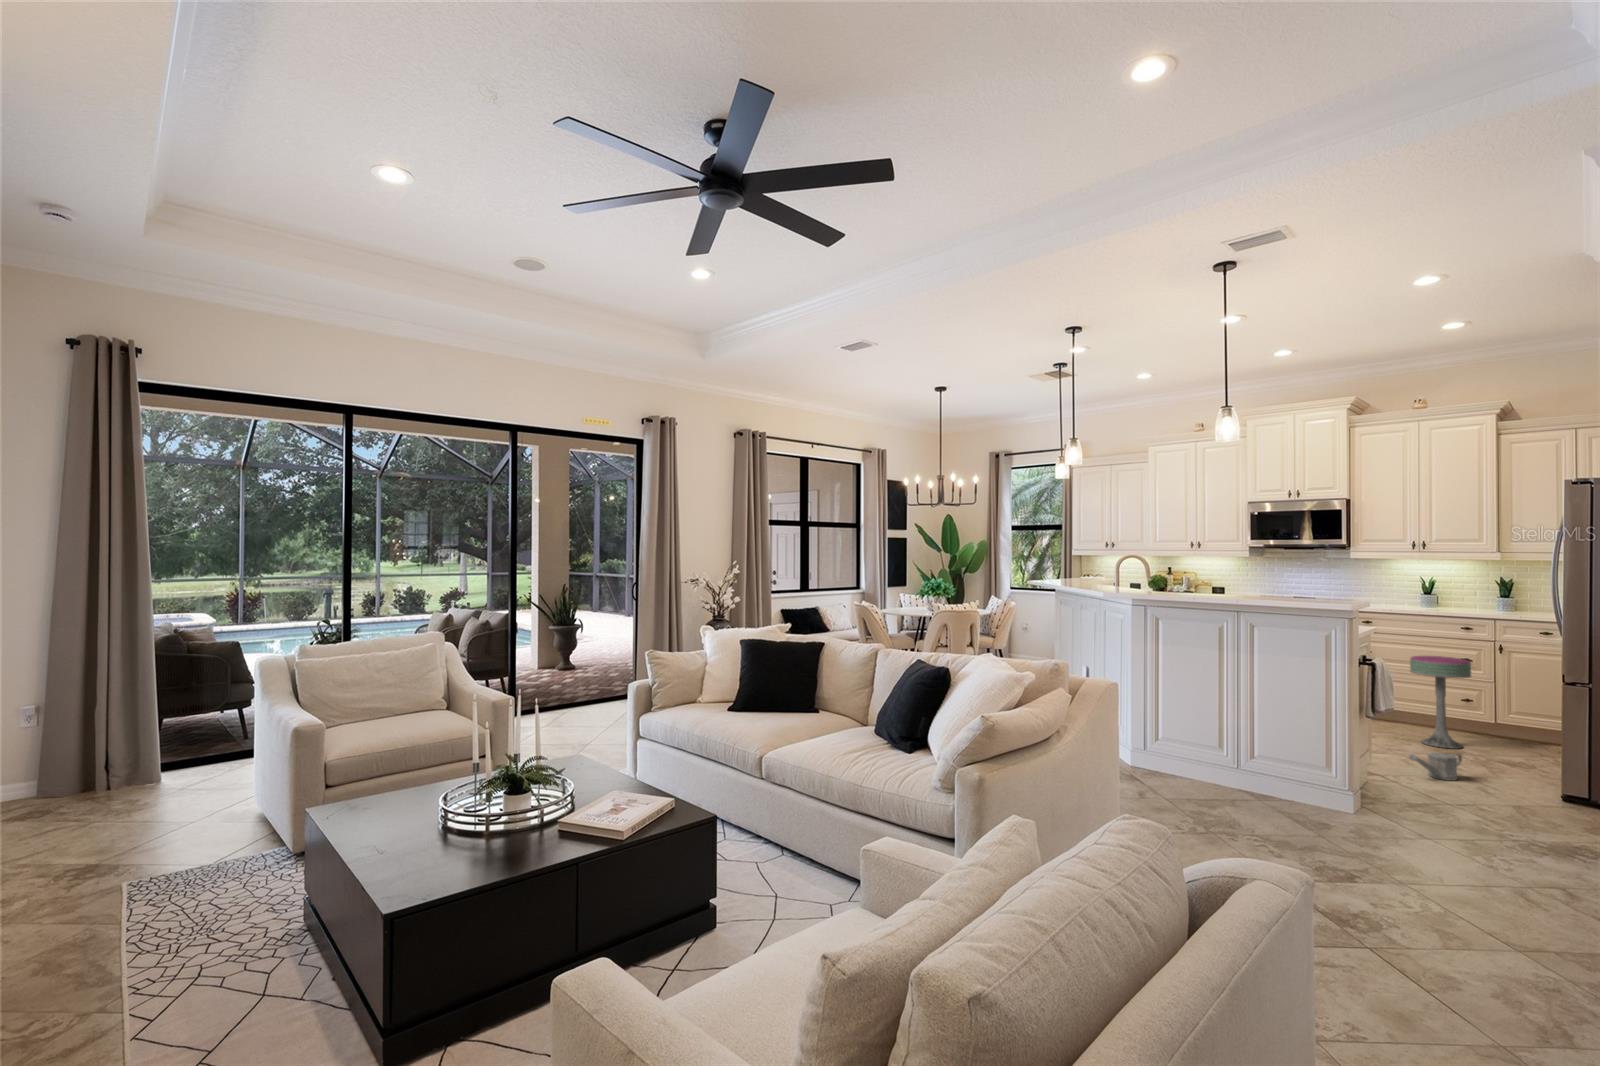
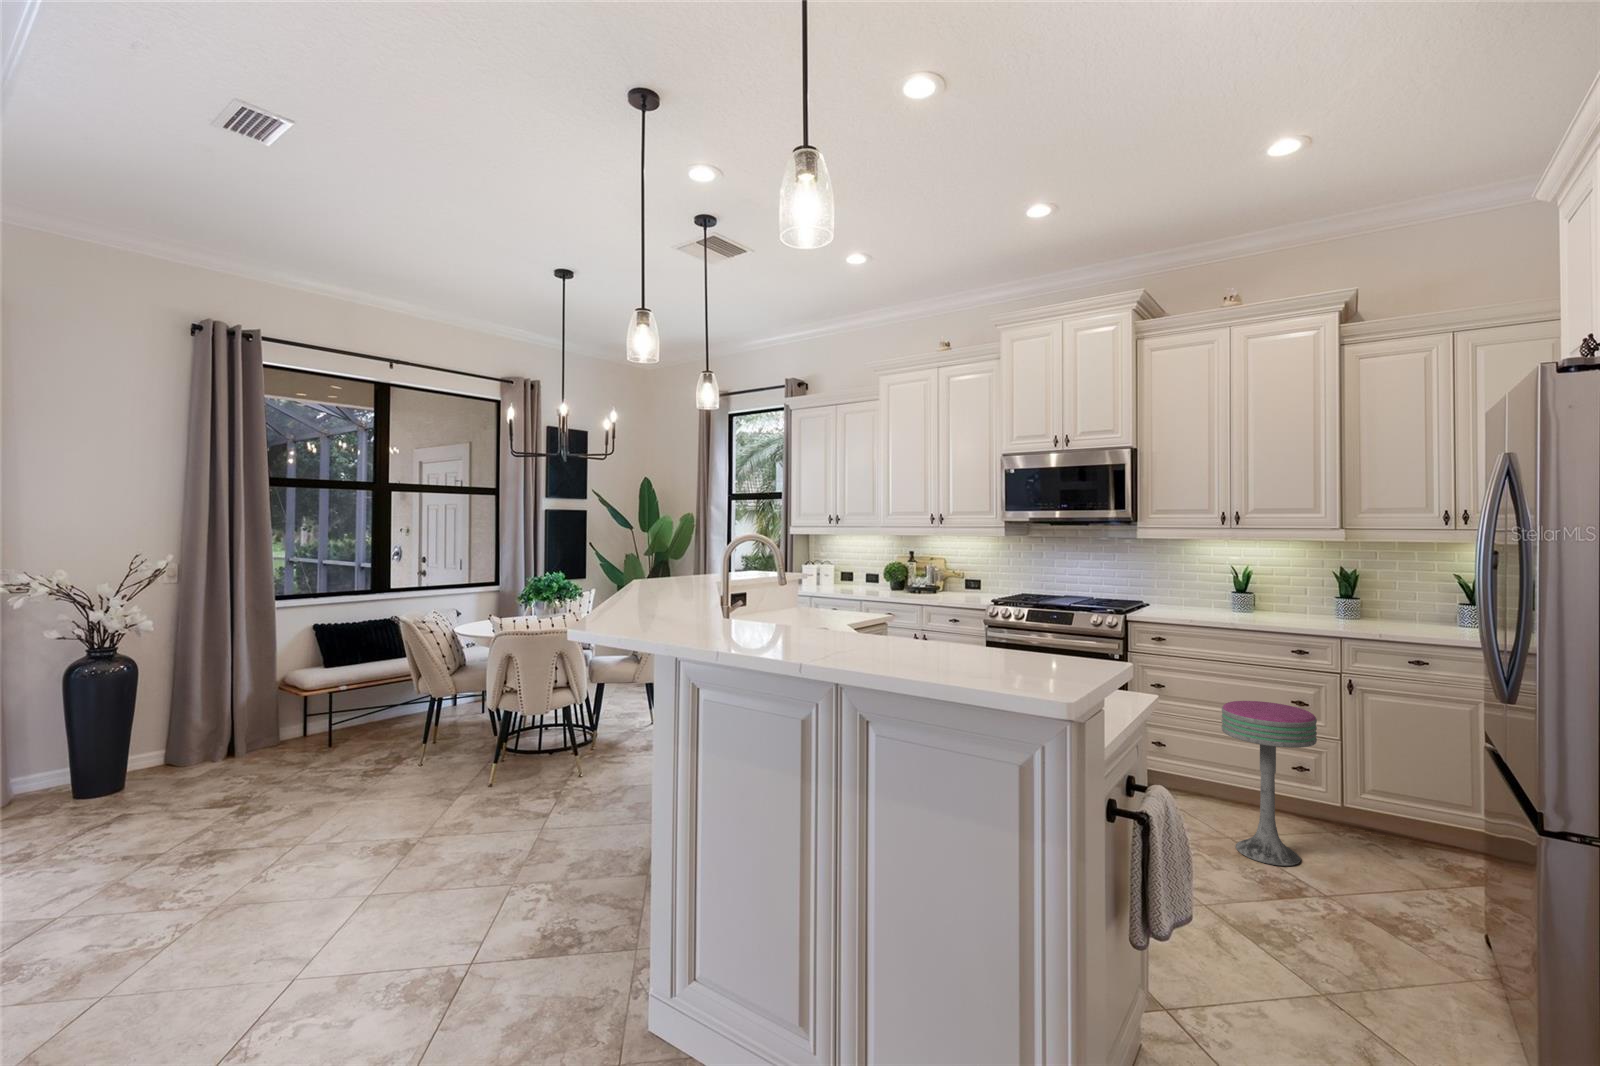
watering can: present [1409,753,1462,781] -> none [1236,932,1328,1003]

